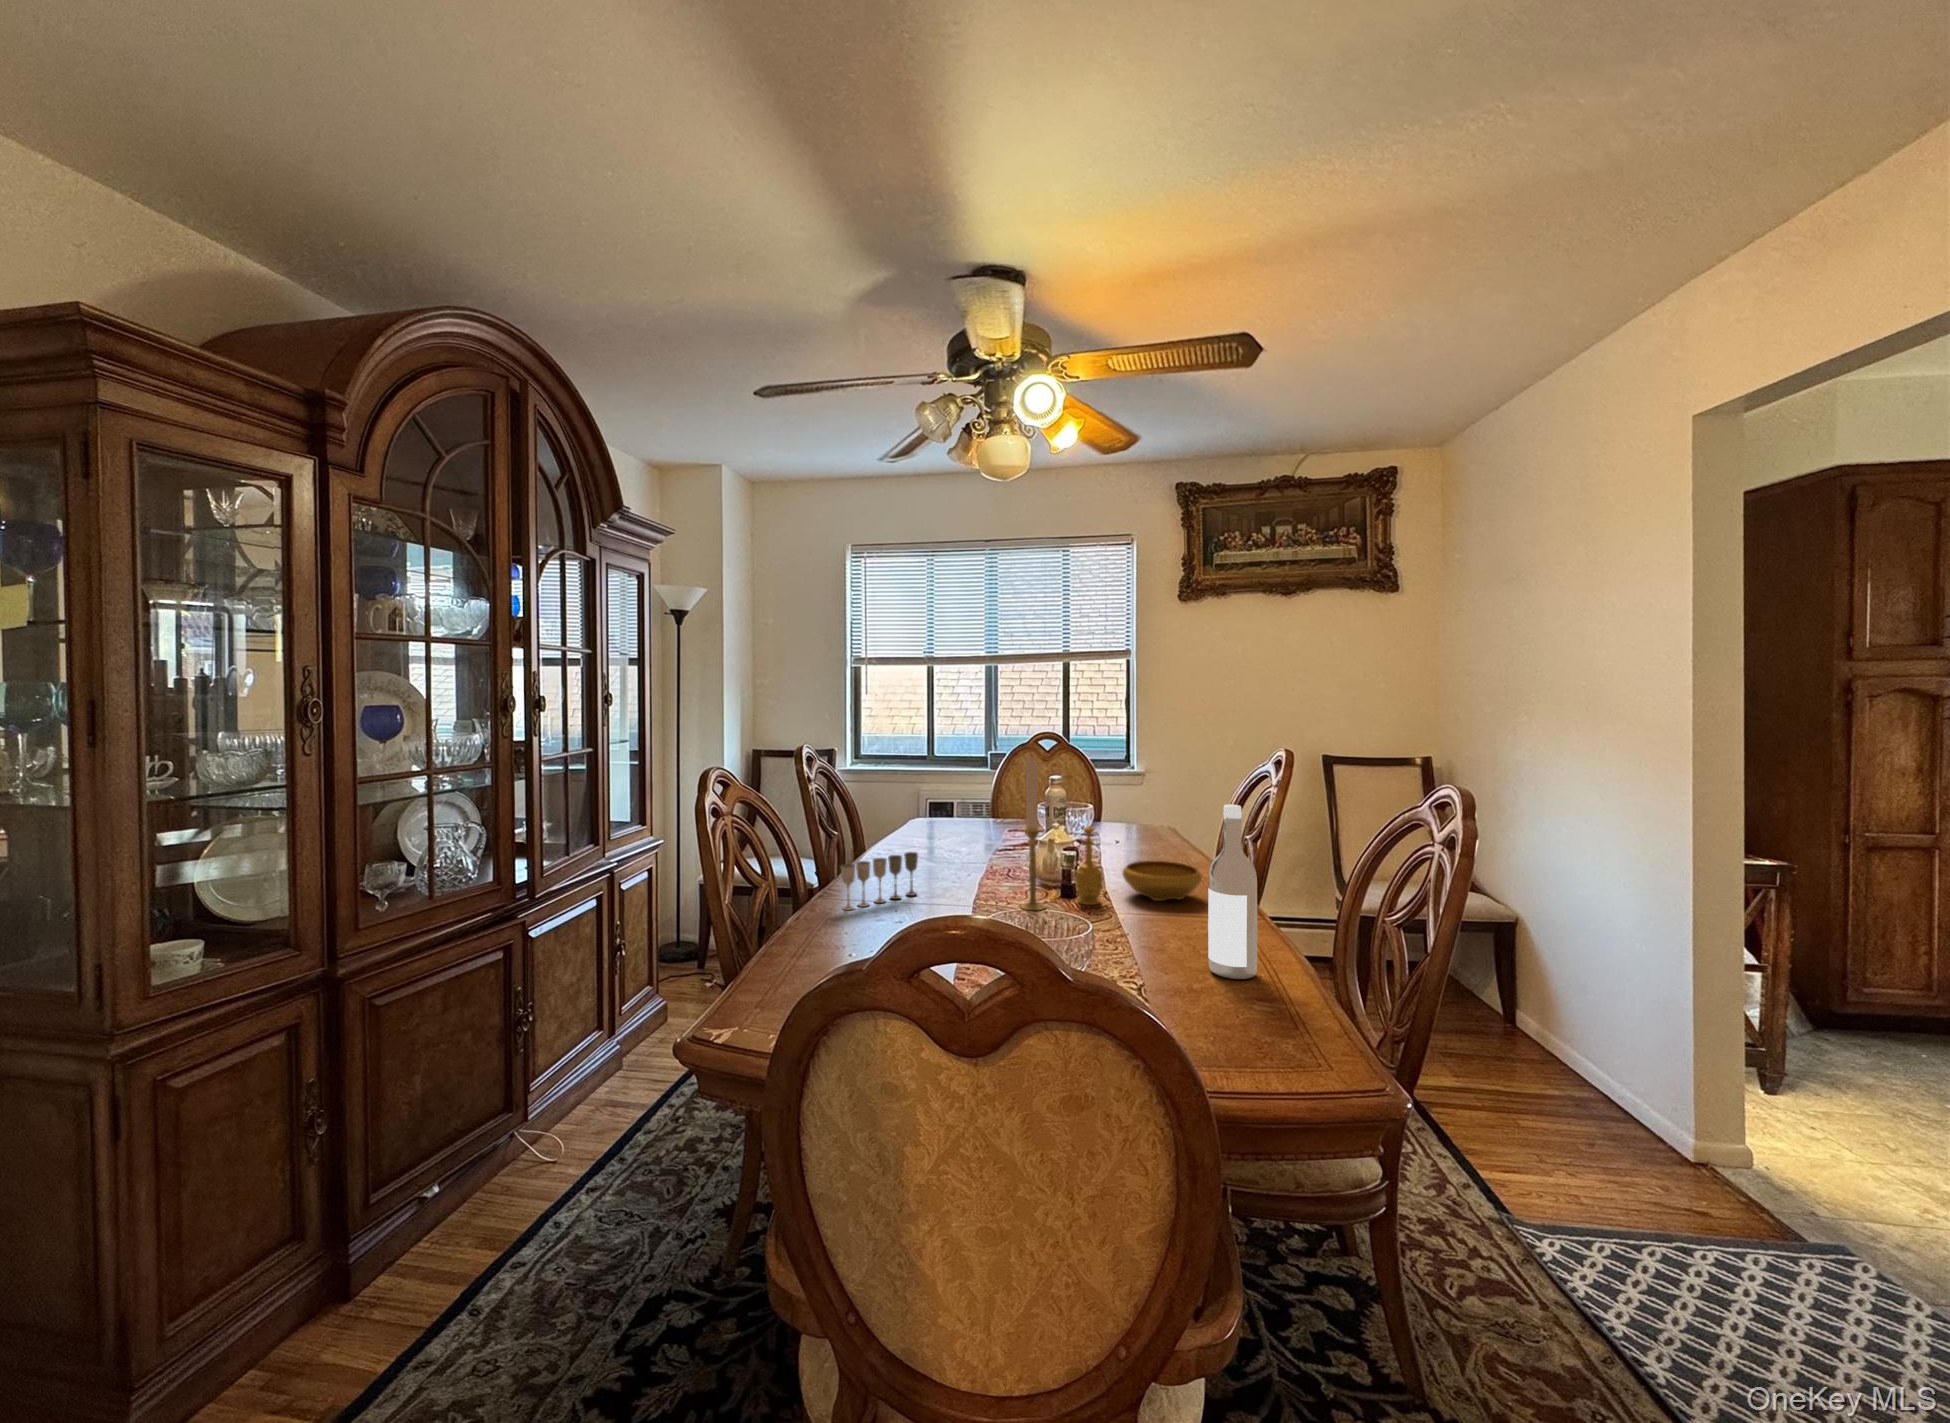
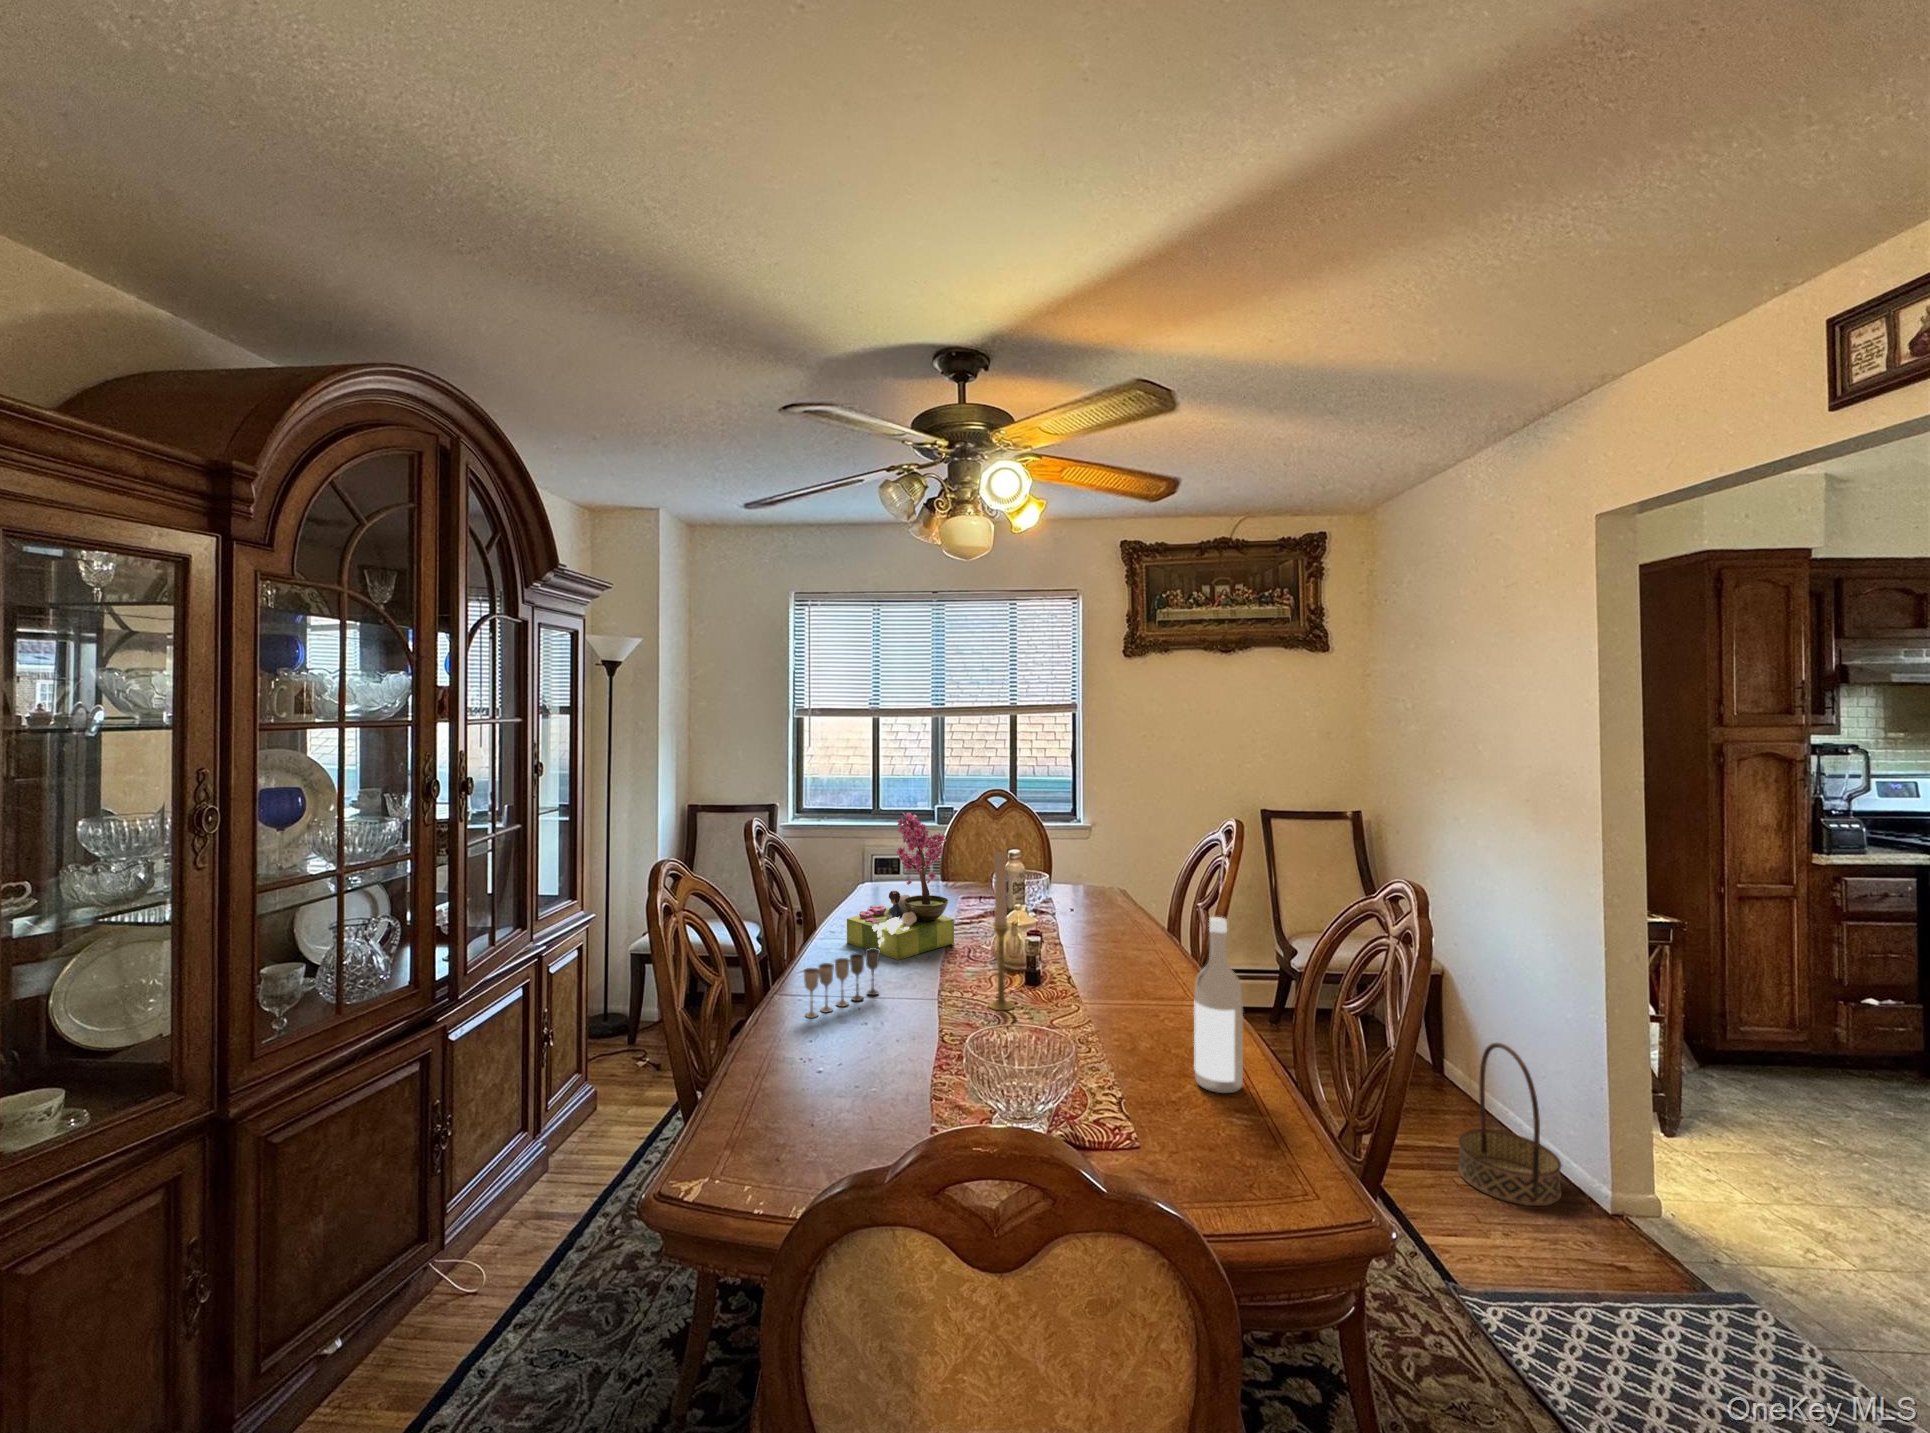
flower arrangement: none [900,735,1002,872] -> present [847,812,954,960]
decorative bowl: present [1075,825,1202,905] -> none [1041,918,1166,1001]
basket: none [1529,982,1642,1149] -> present [1458,1043,1562,1206]

